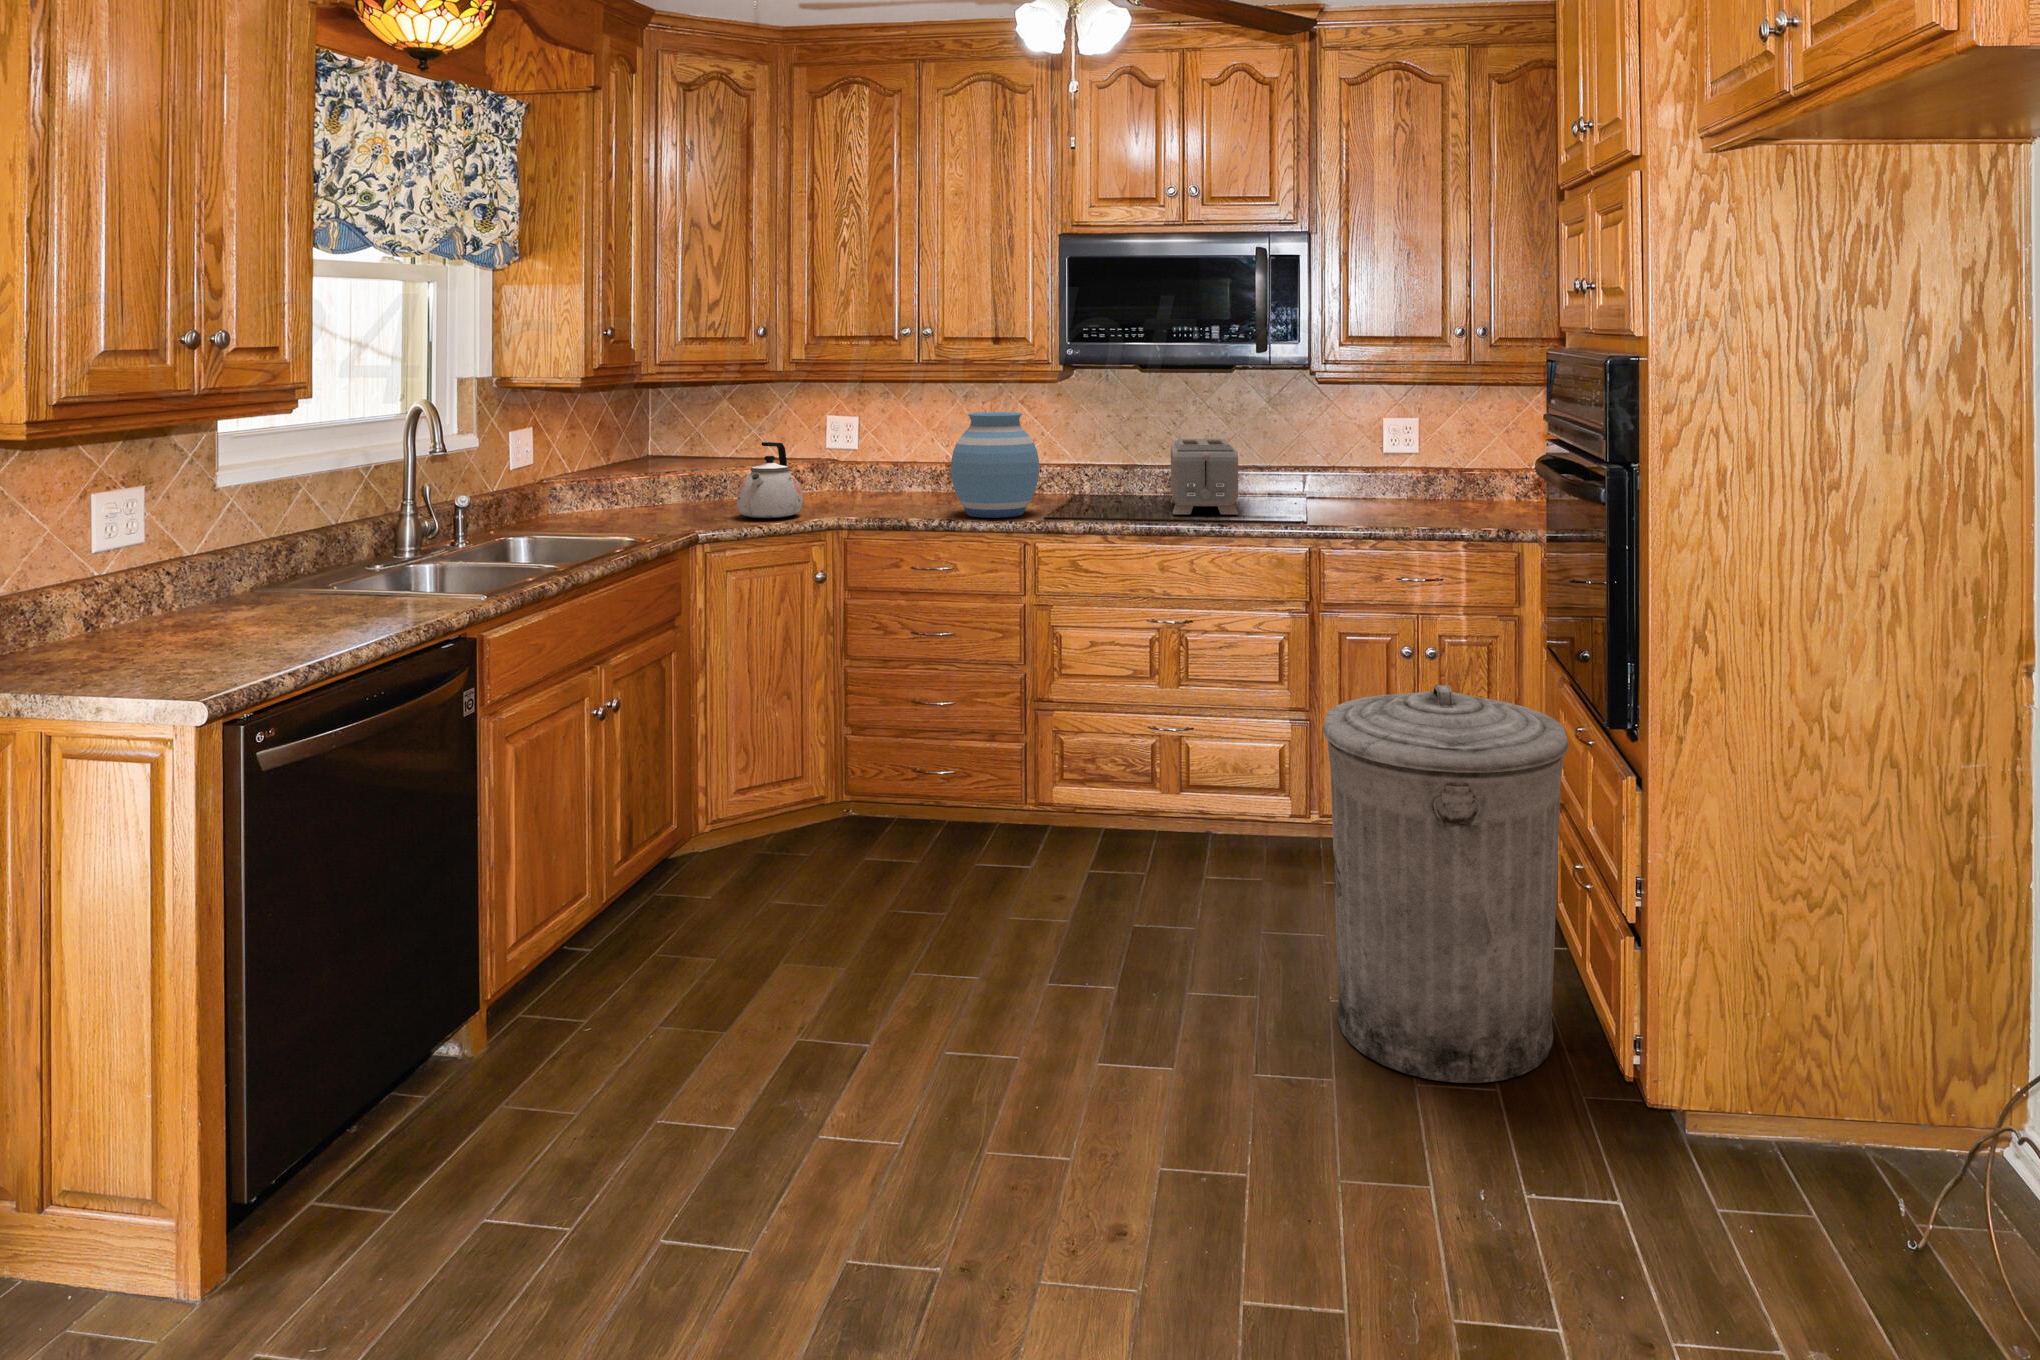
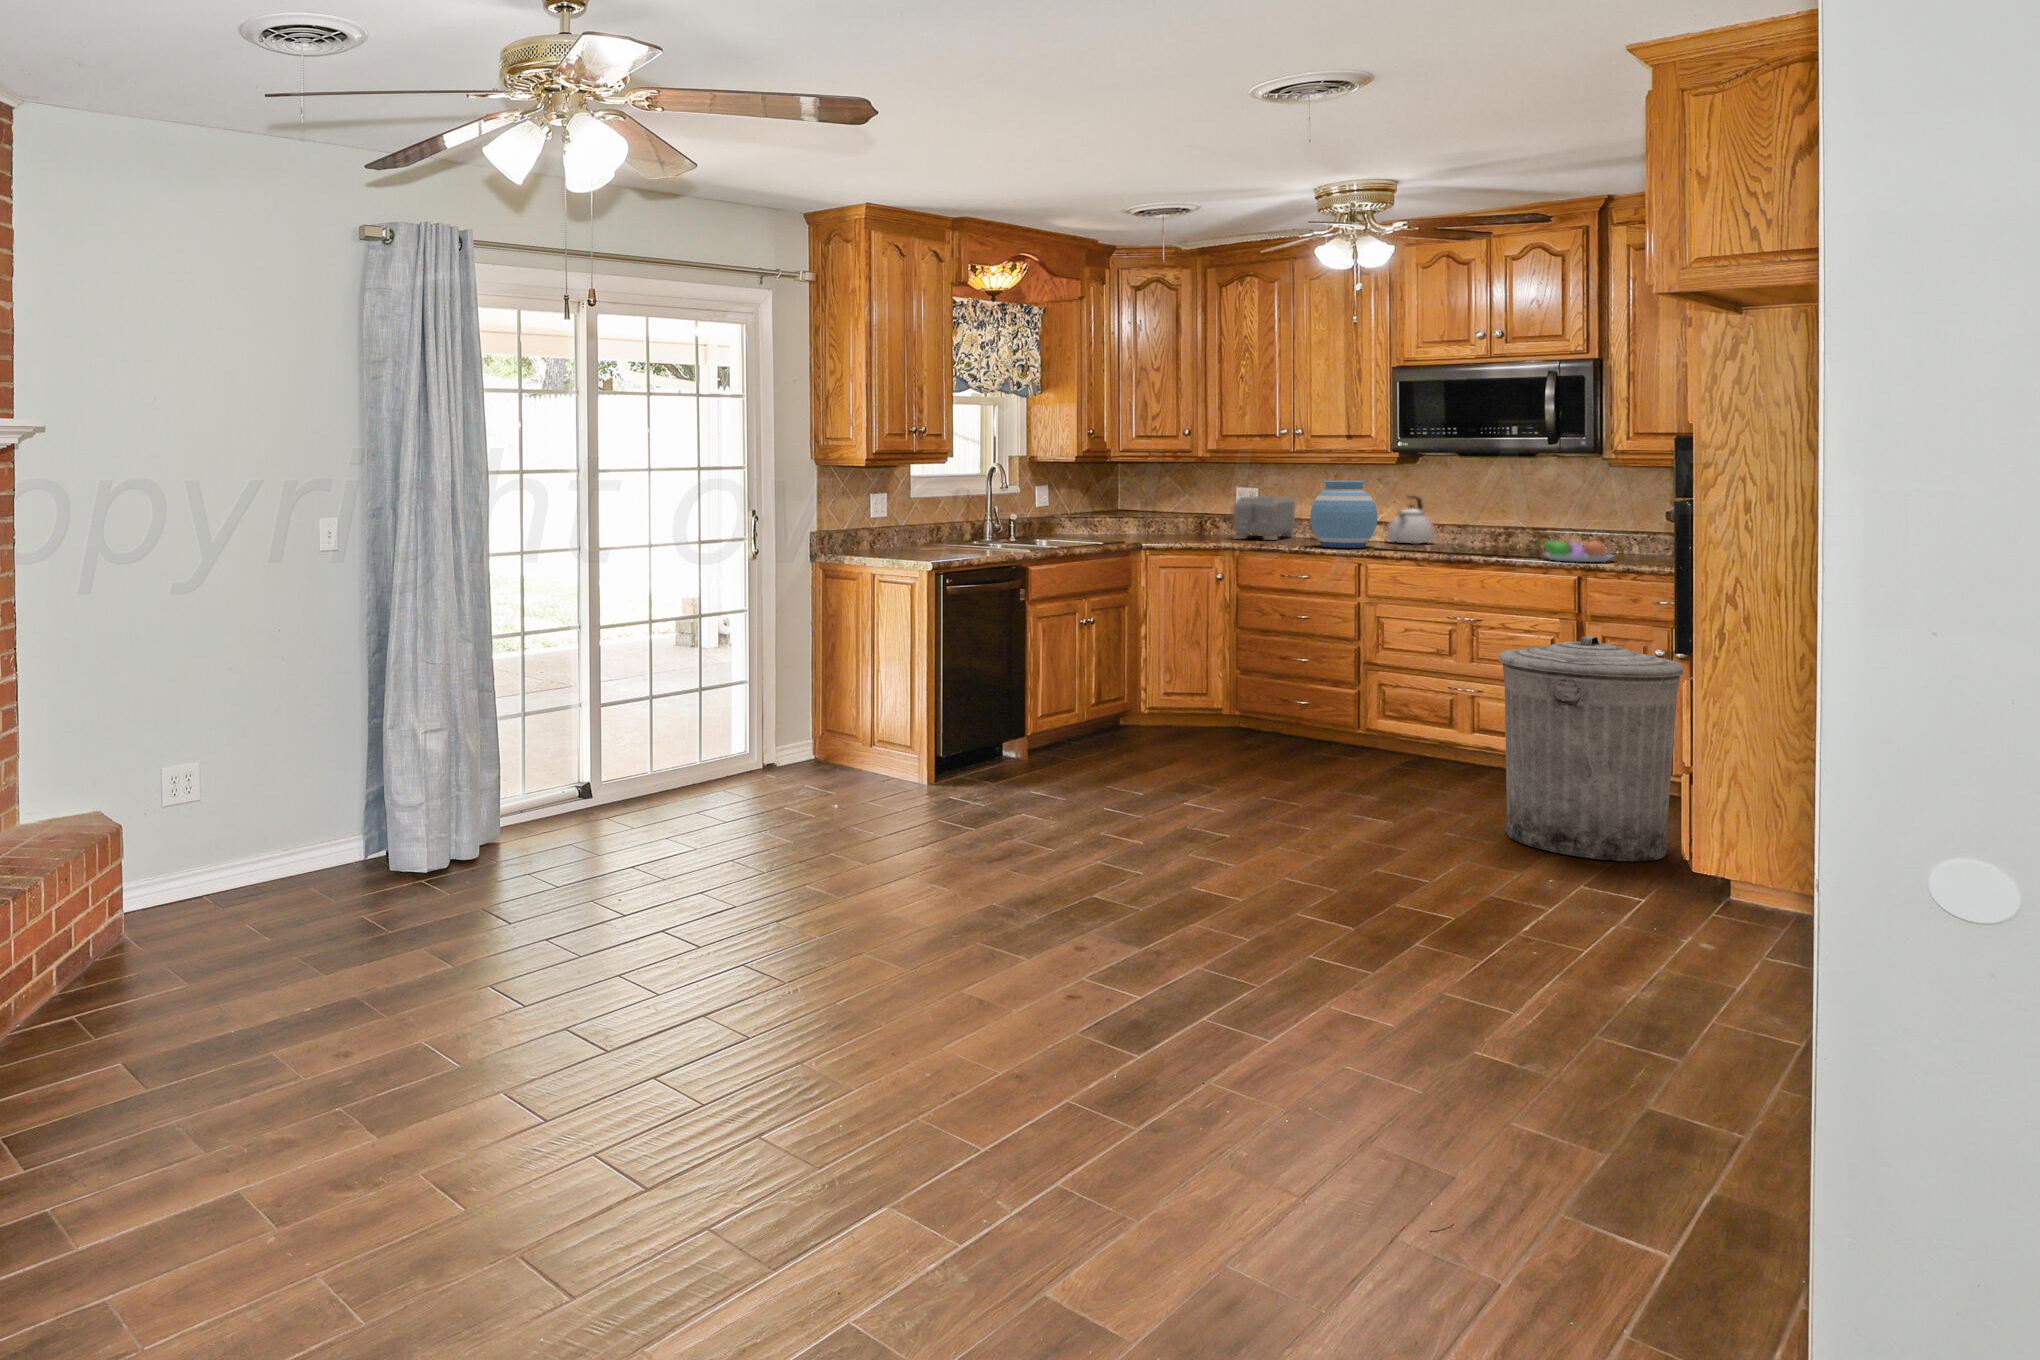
toaster: present [1171,439,1238,514] -> present [1233,496,1295,540]
kettle: present [737,442,803,518] -> present [1387,496,1435,544]
fruit bowl: none [1256,492,1342,531] -> present [1537,539,1612,562]

